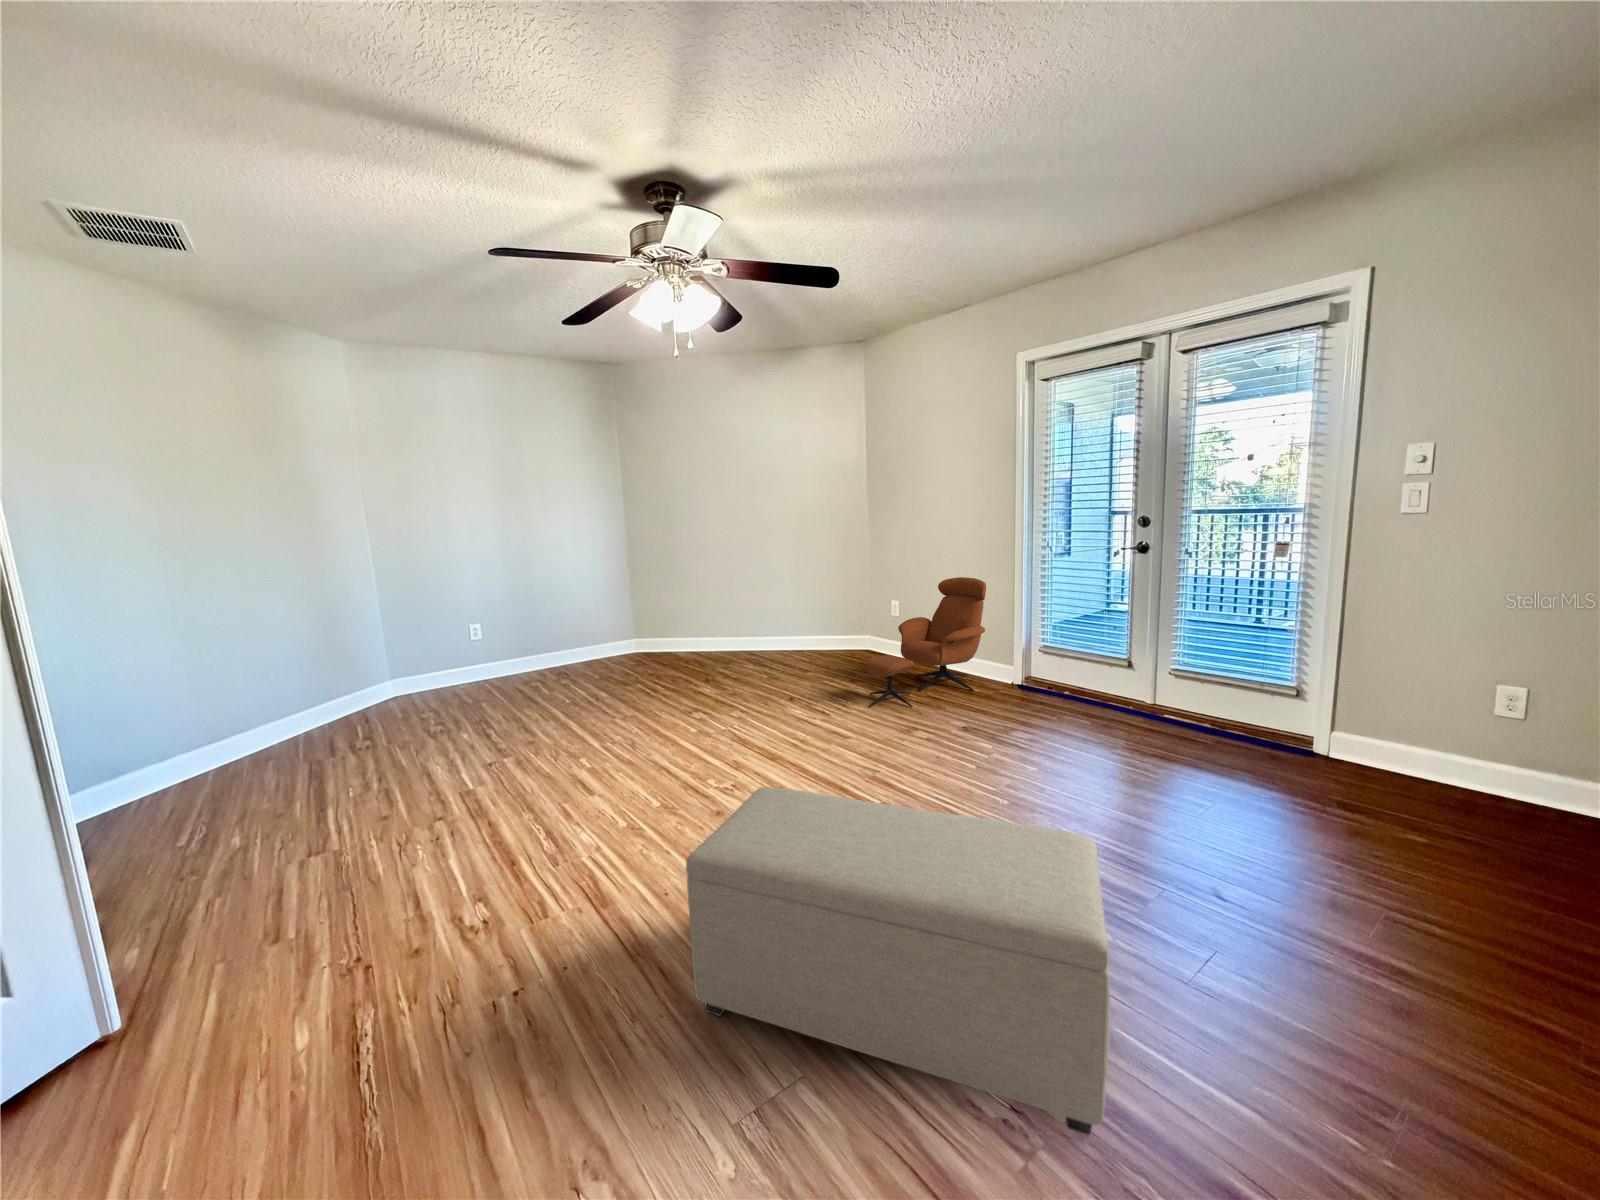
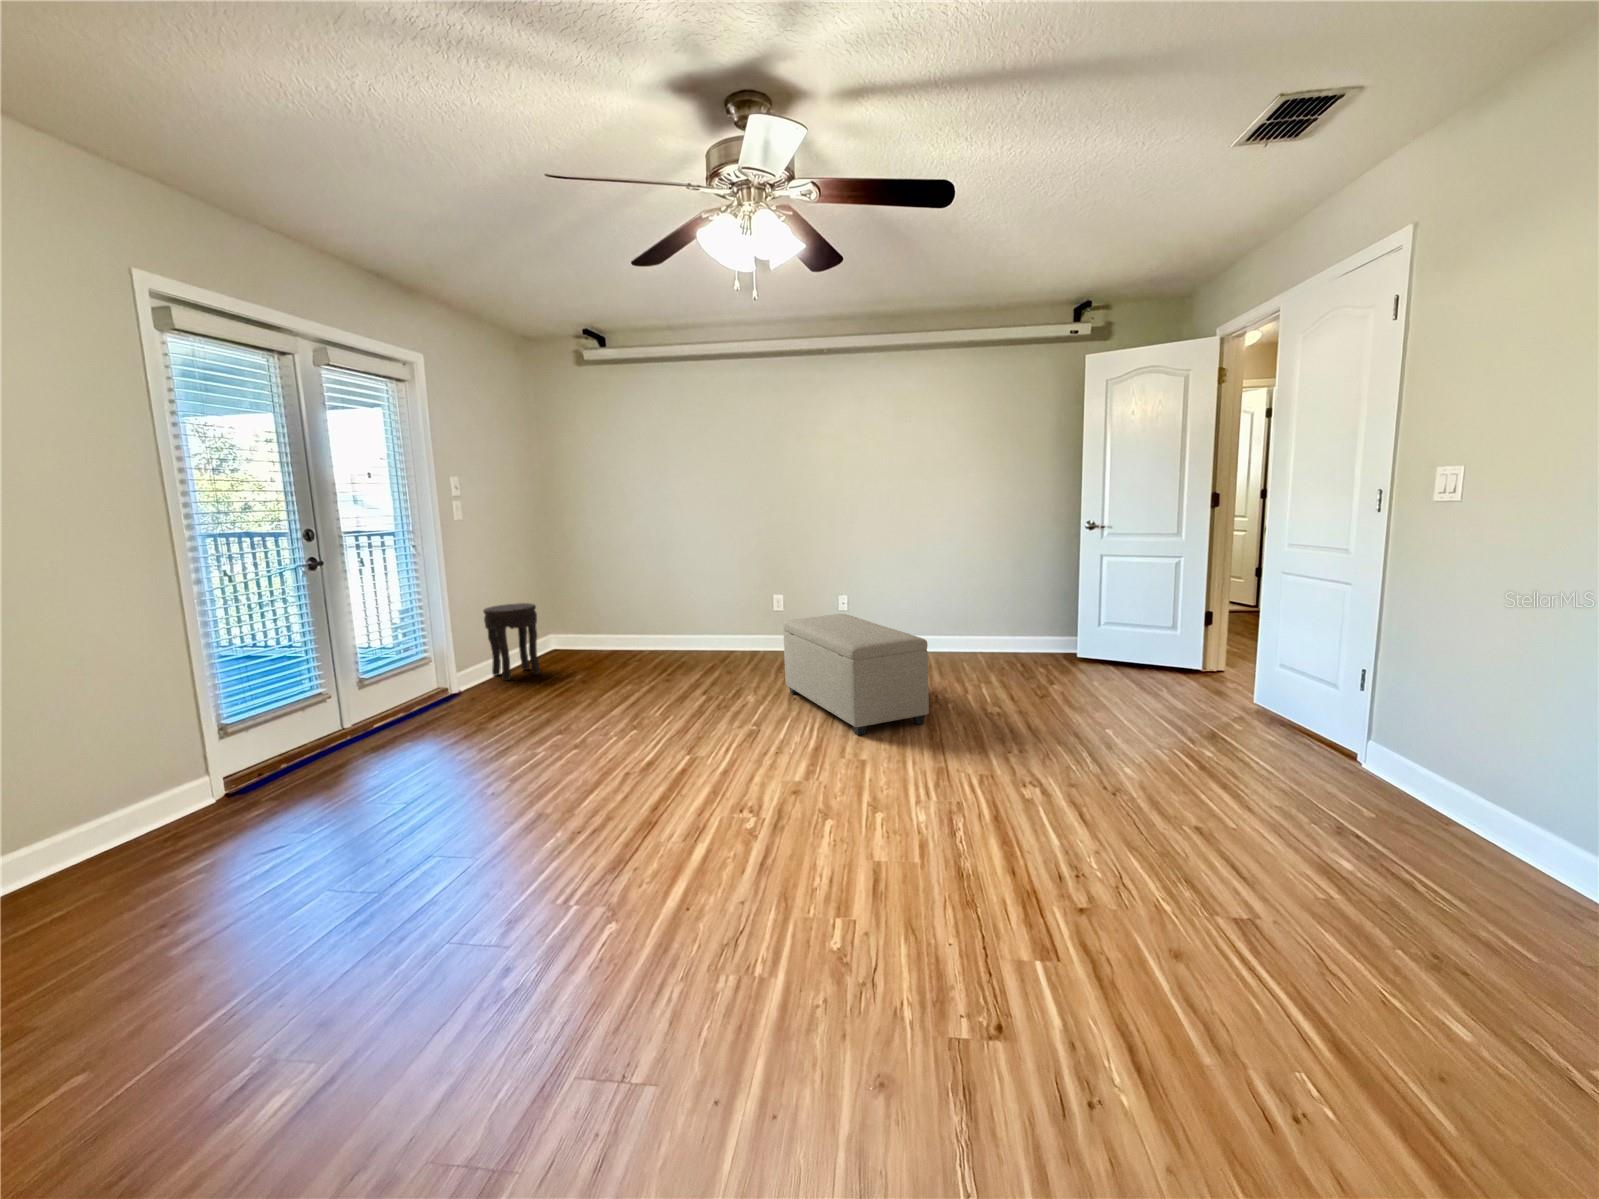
lounge chair: present [865,577,986,707] -> none [63,651,387,880]
side table: none [1413,677,1560,825] -> present [483,603,540,680]

